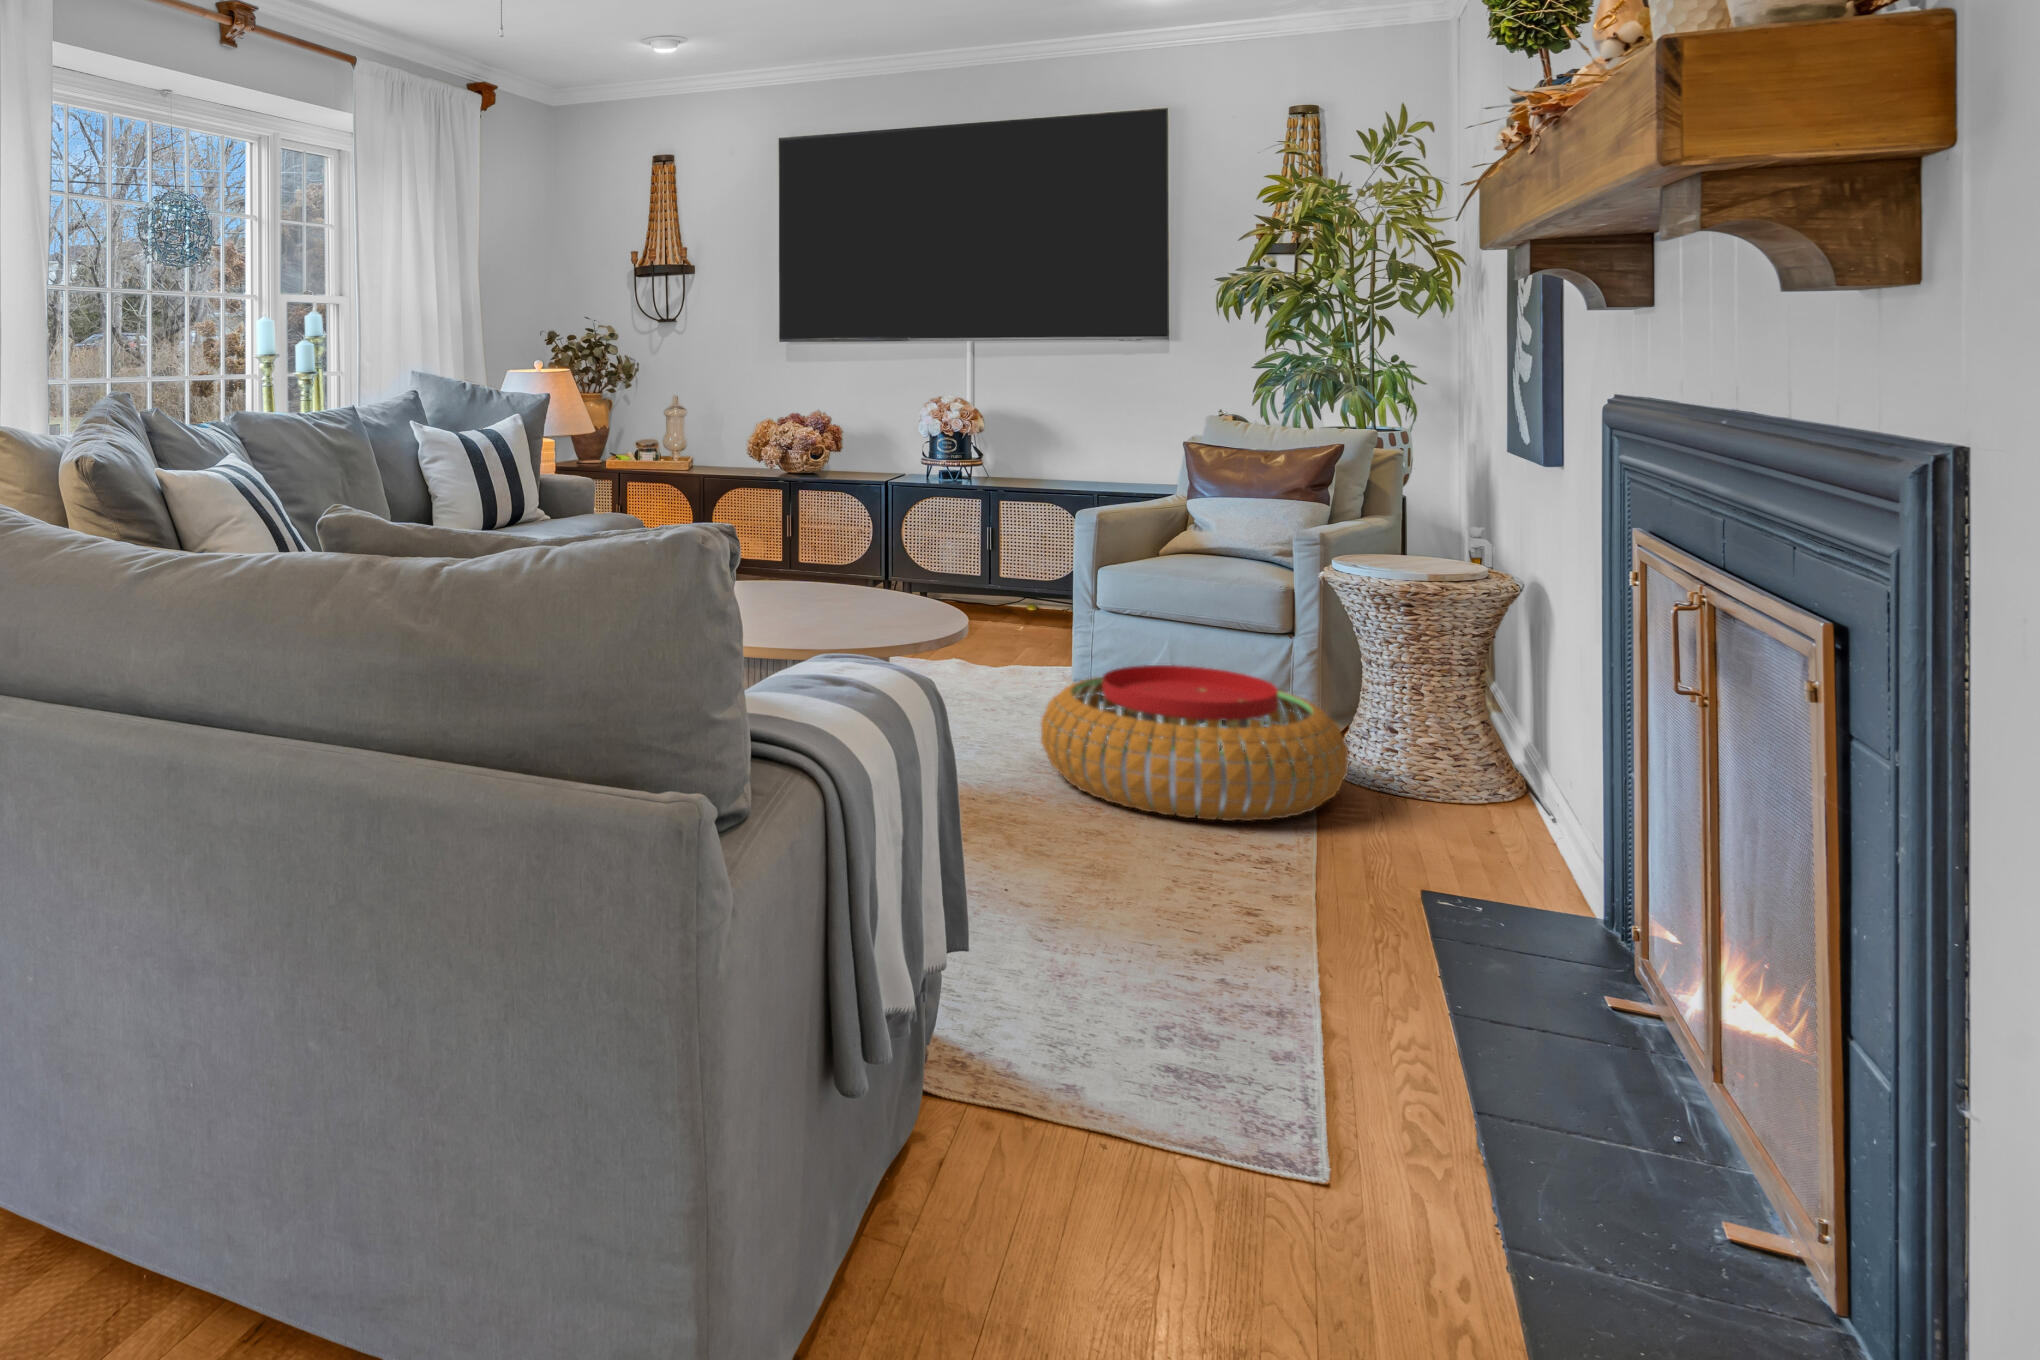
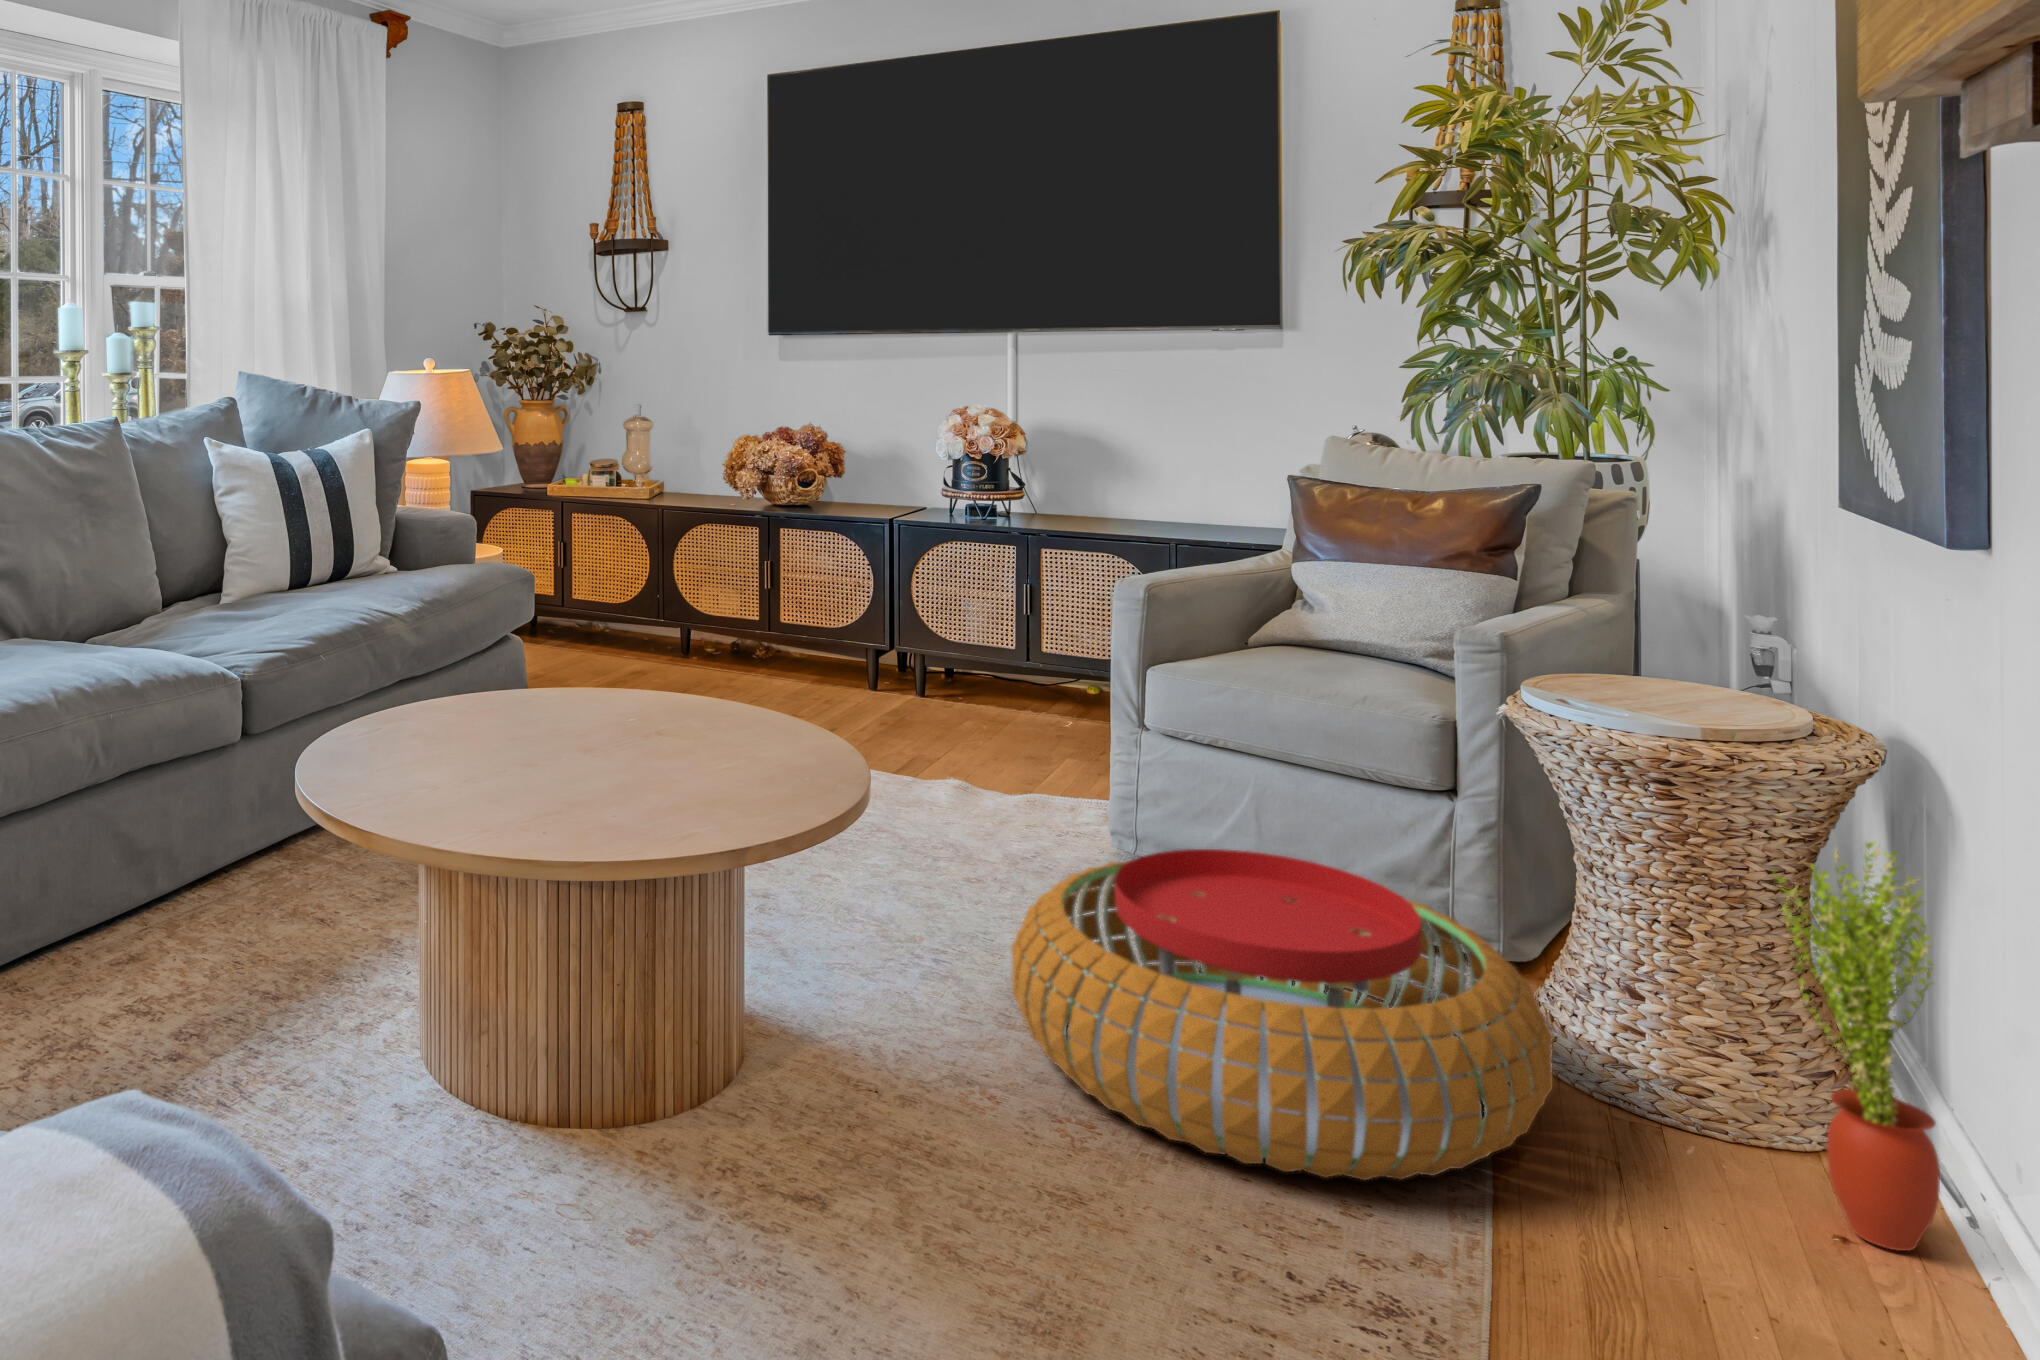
potted plant: none [1459,625,1536,834] -> present [1773,841,1940,1251]

